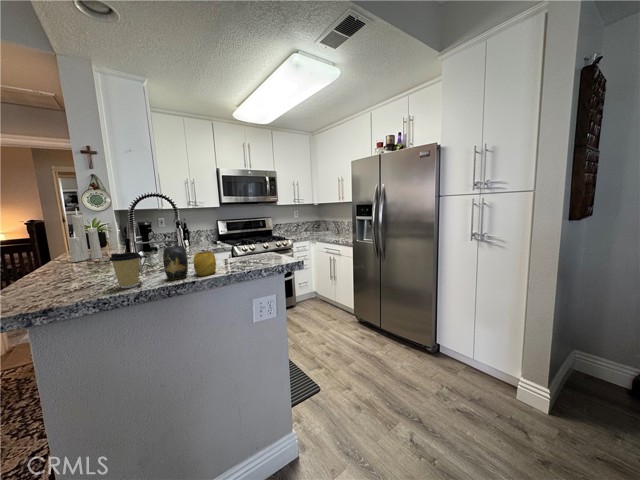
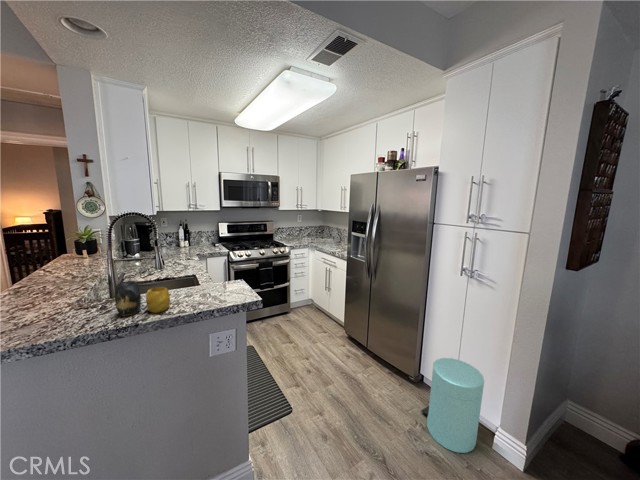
candle: present [69,210,102,262] -> none [55,217,88,272]
coffee cup: present [109,252,141,288] -> none [58,287,93,324]
trash can: none [445,321,505,406] -> present [421,358,484,453]

